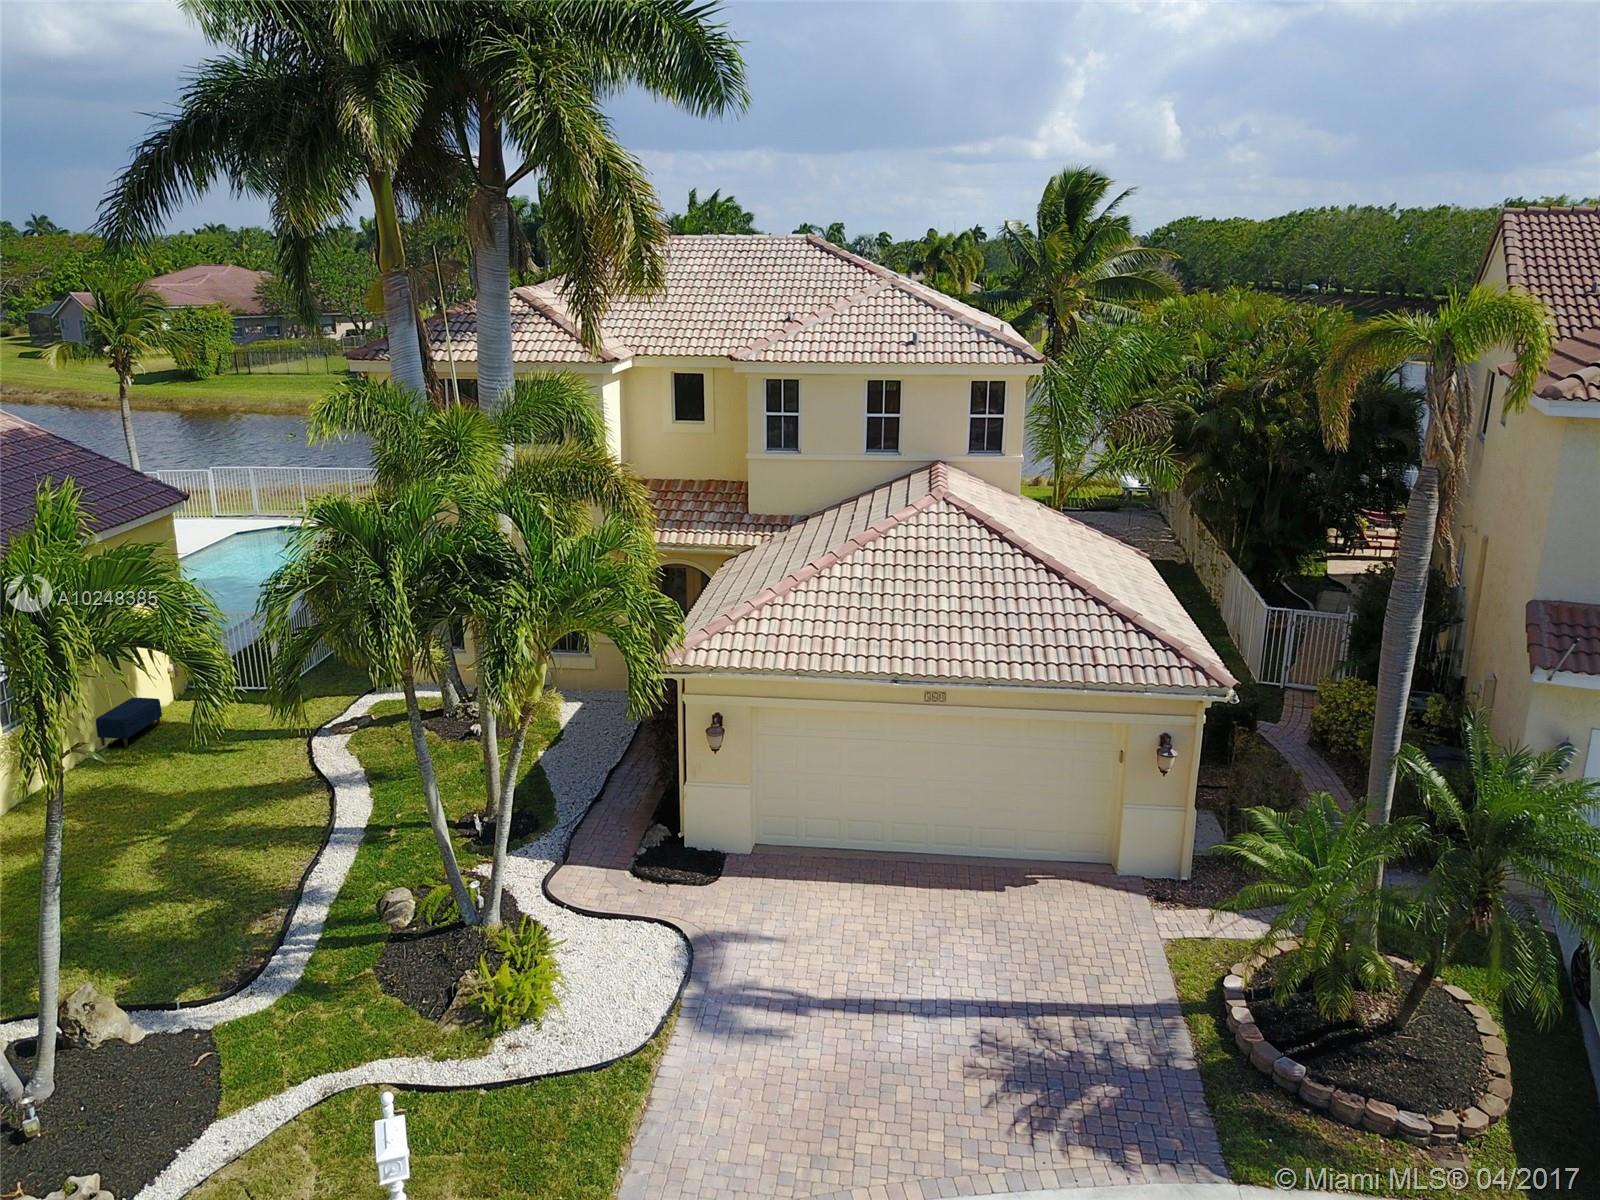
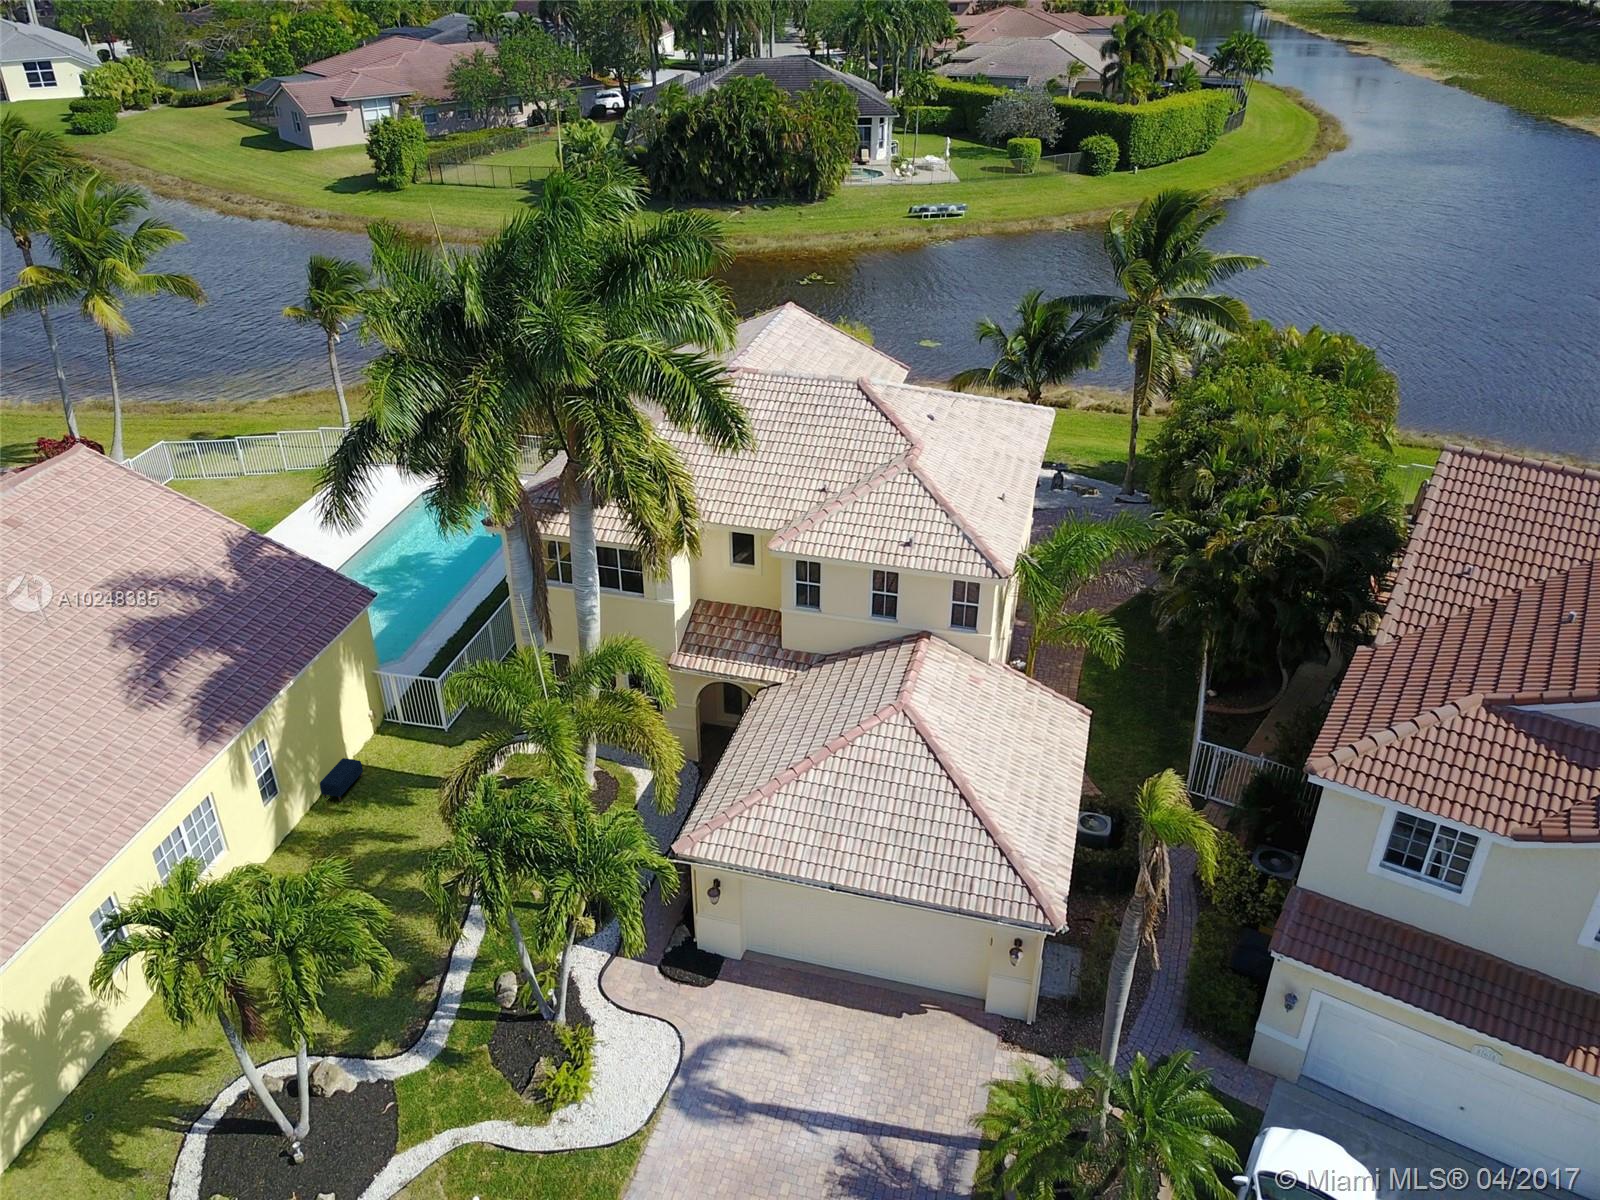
decorative plant: none [225,871,276,914] -> present [408,959,428,983]

